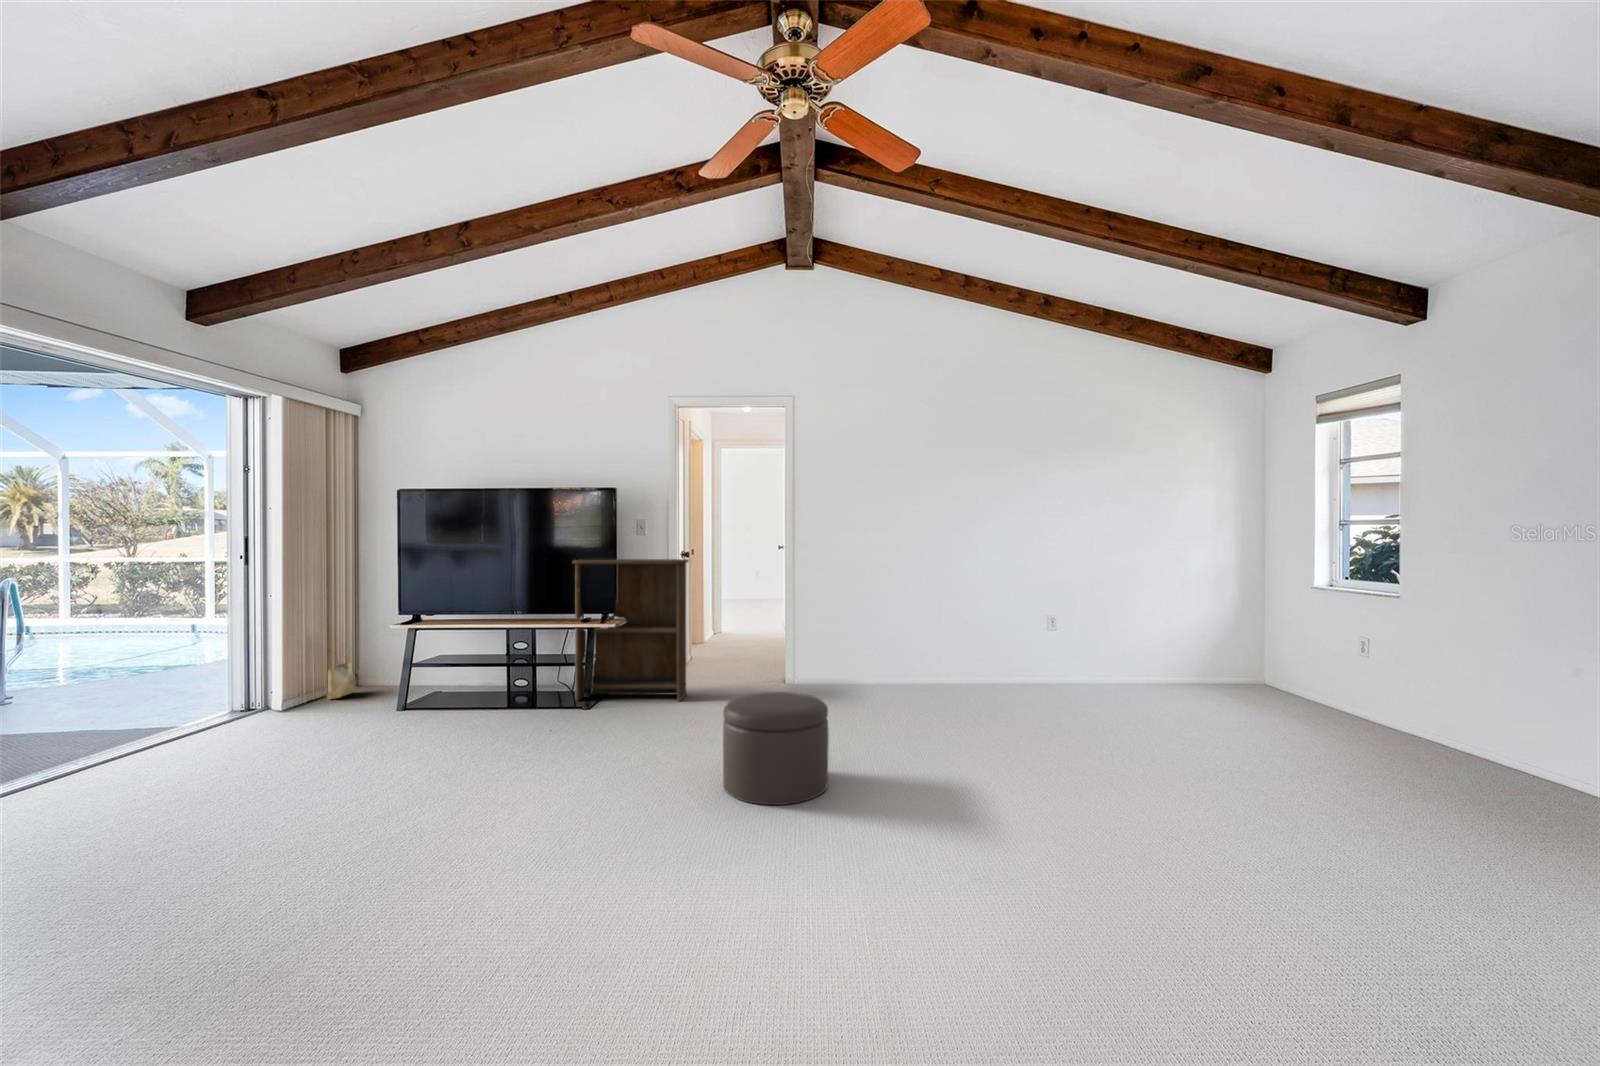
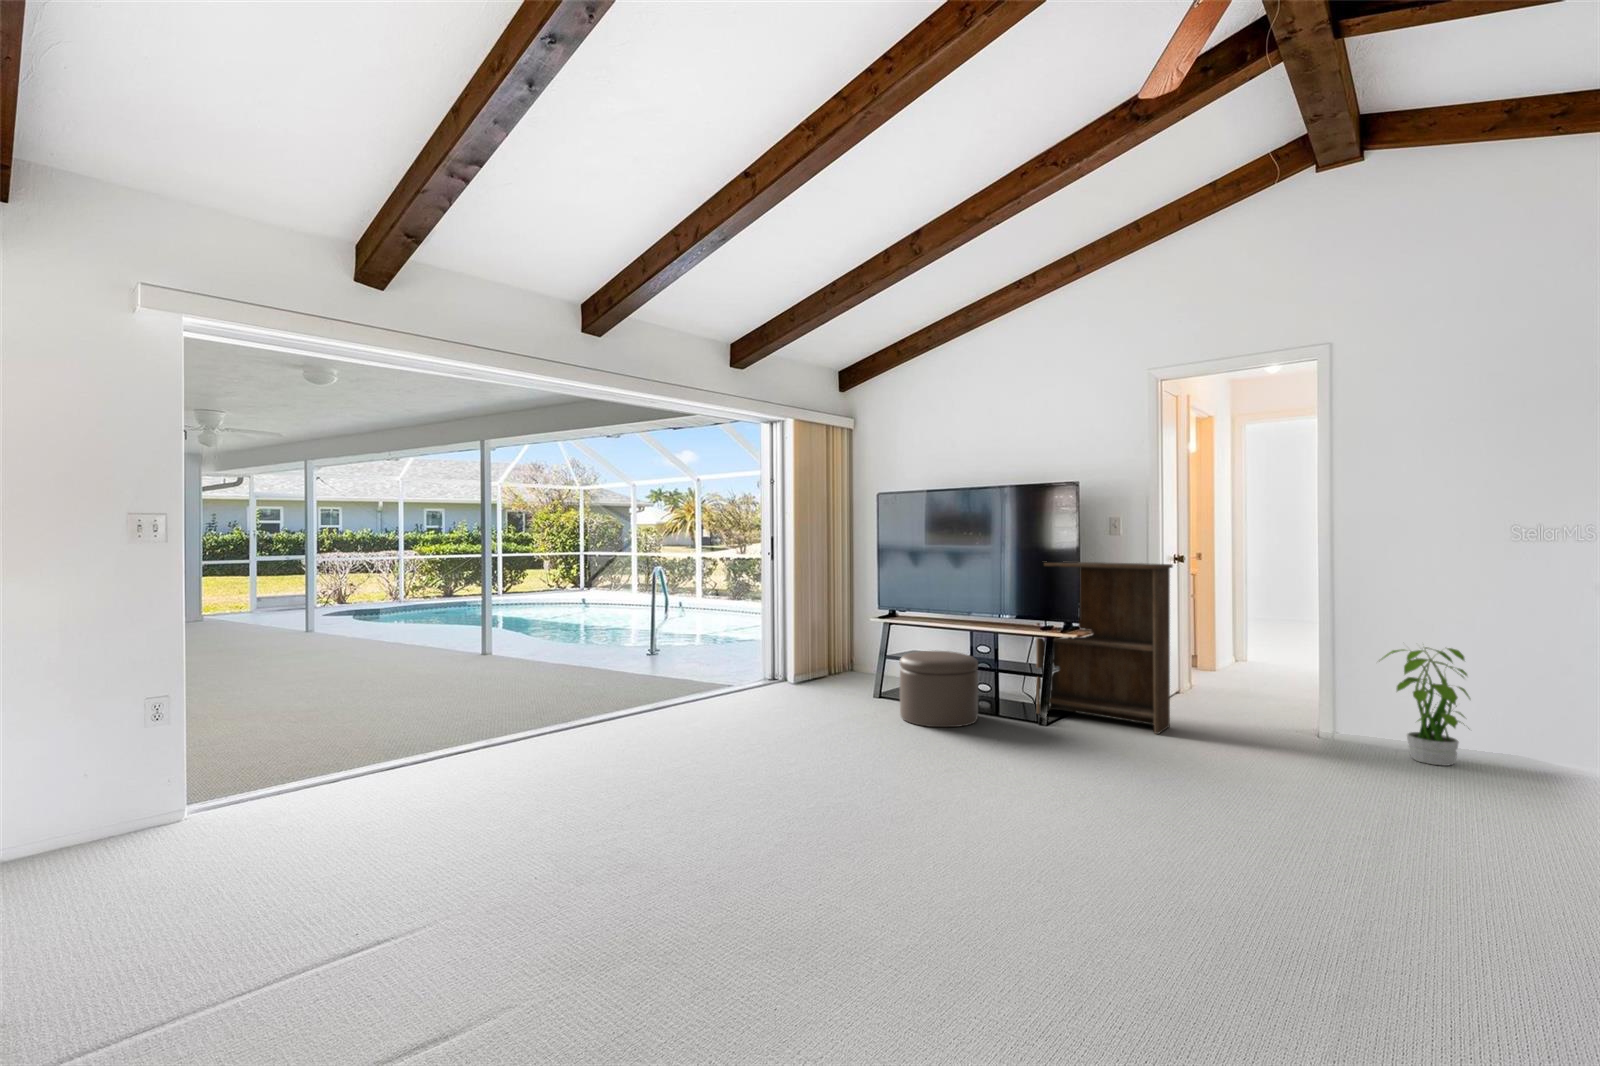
potted plant: none [820,610,870,692] -> present [1379,647,1470,766]
woven basket: present [327,663,357,699] -> none [828,636,852,679]
ottoman: present [723,692,829,805] -> present [899,651,978,727]

